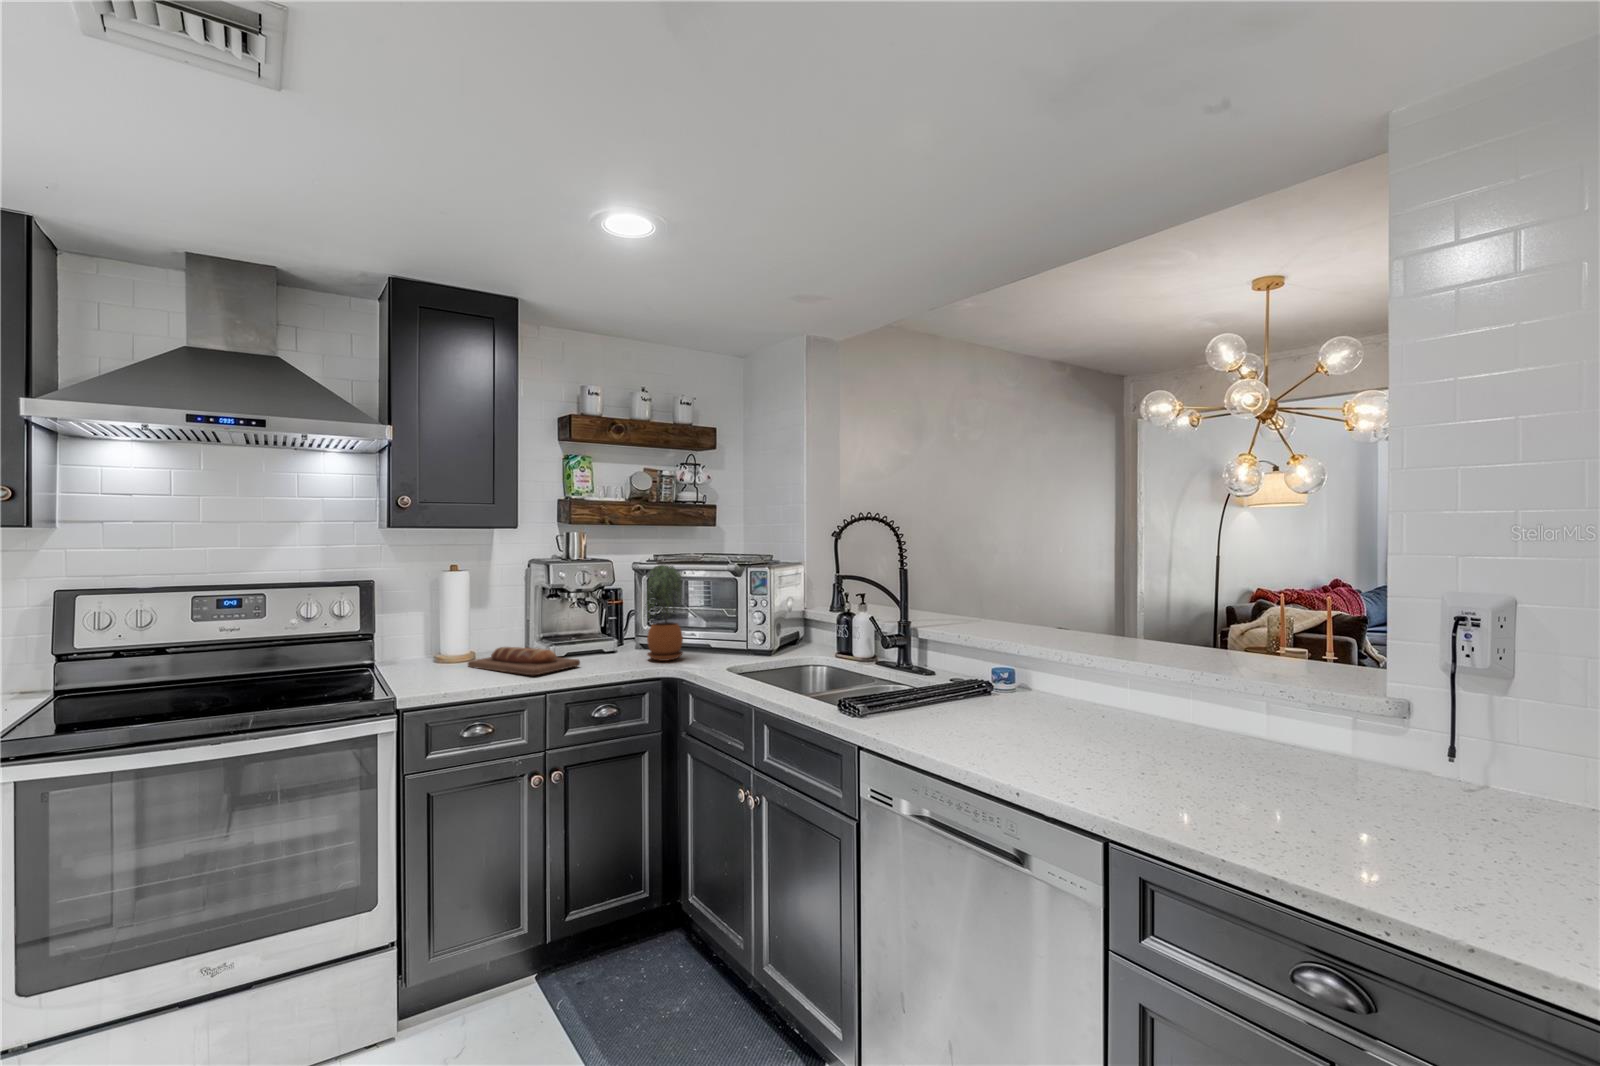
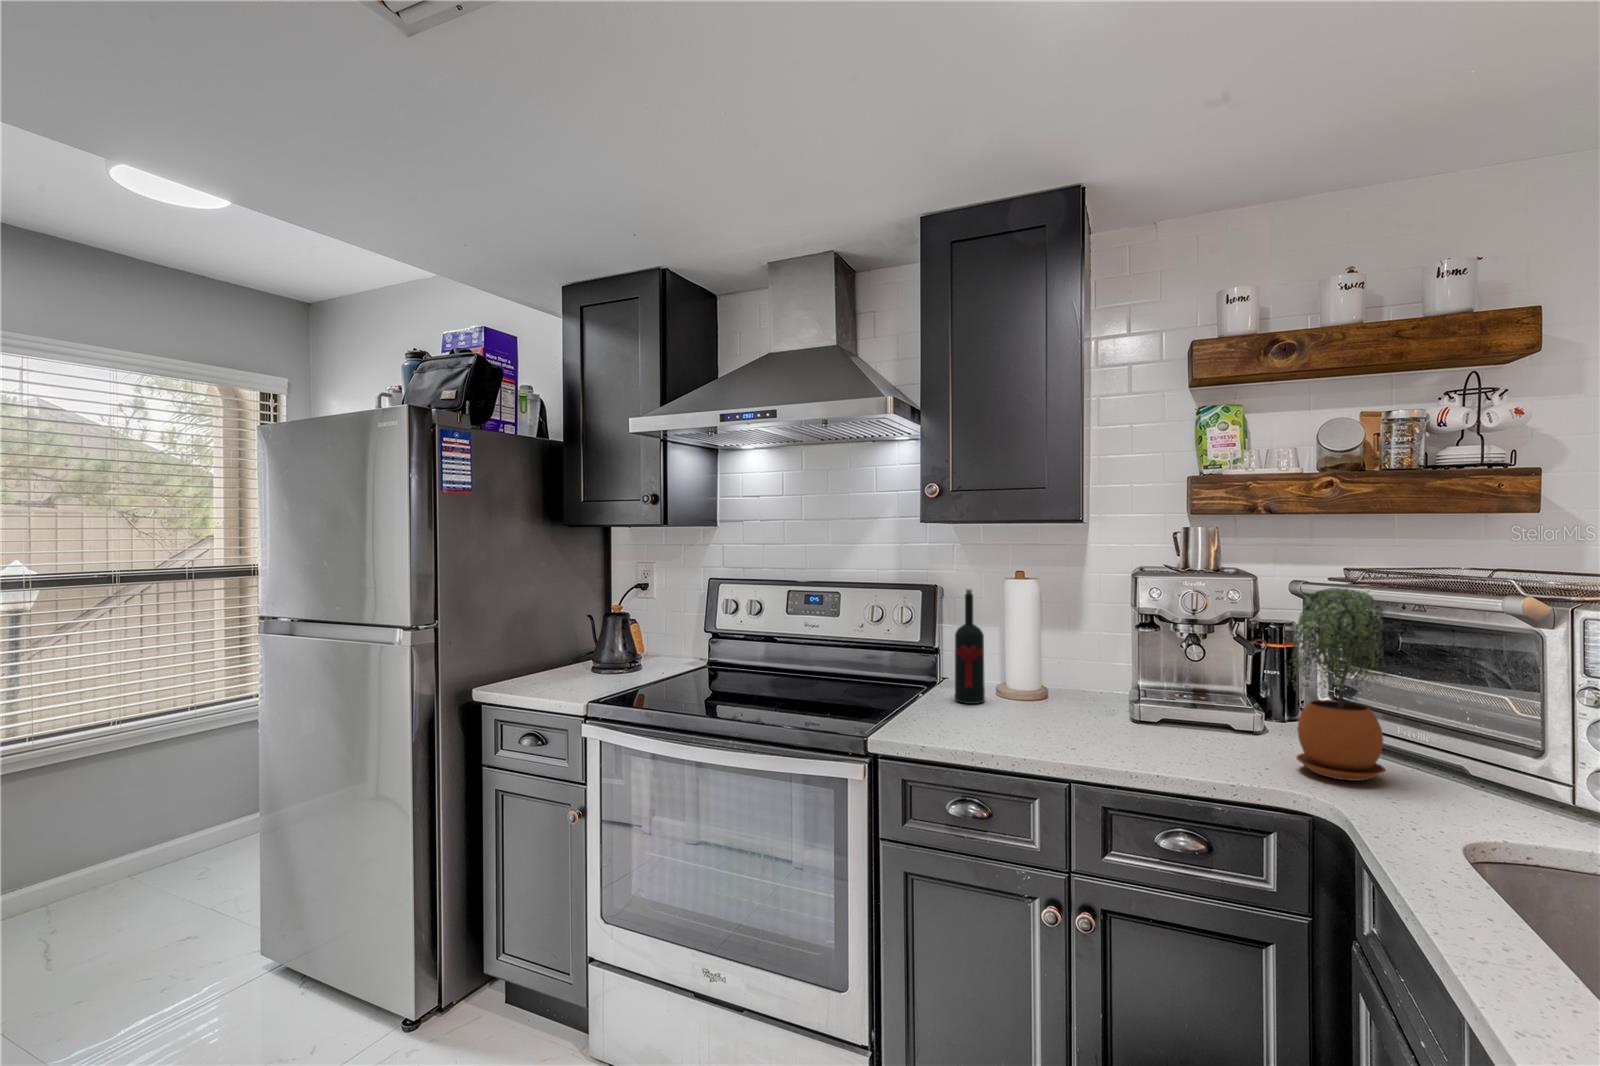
wine bottle: none [411,581,436,670] -> present [955,589,985,704]
bread loaf: present [468,647,580,675] -> none [1016,692,1159,749]

